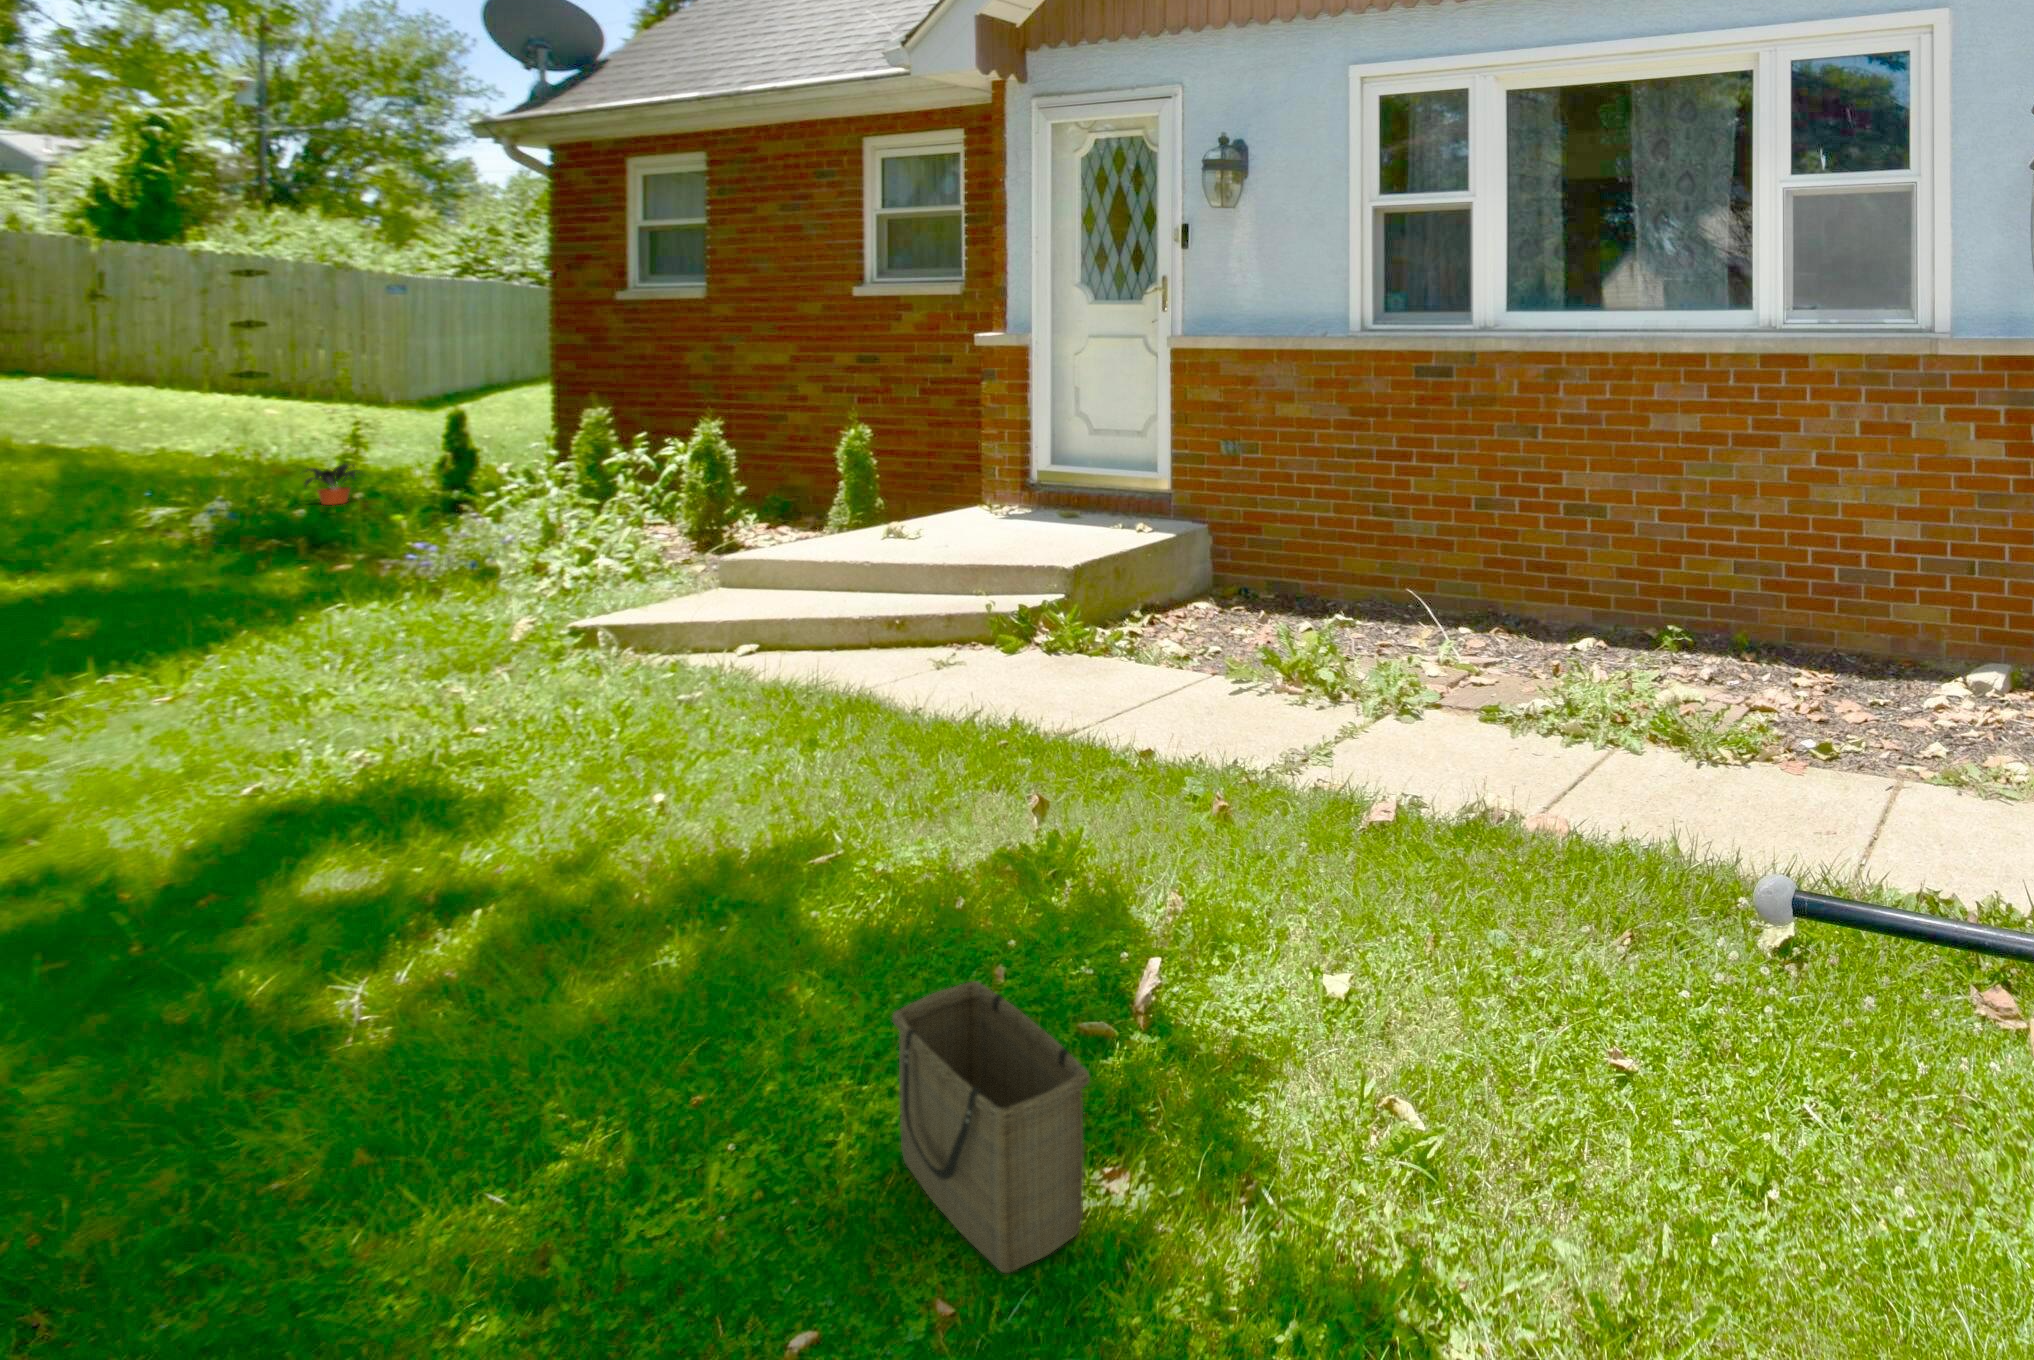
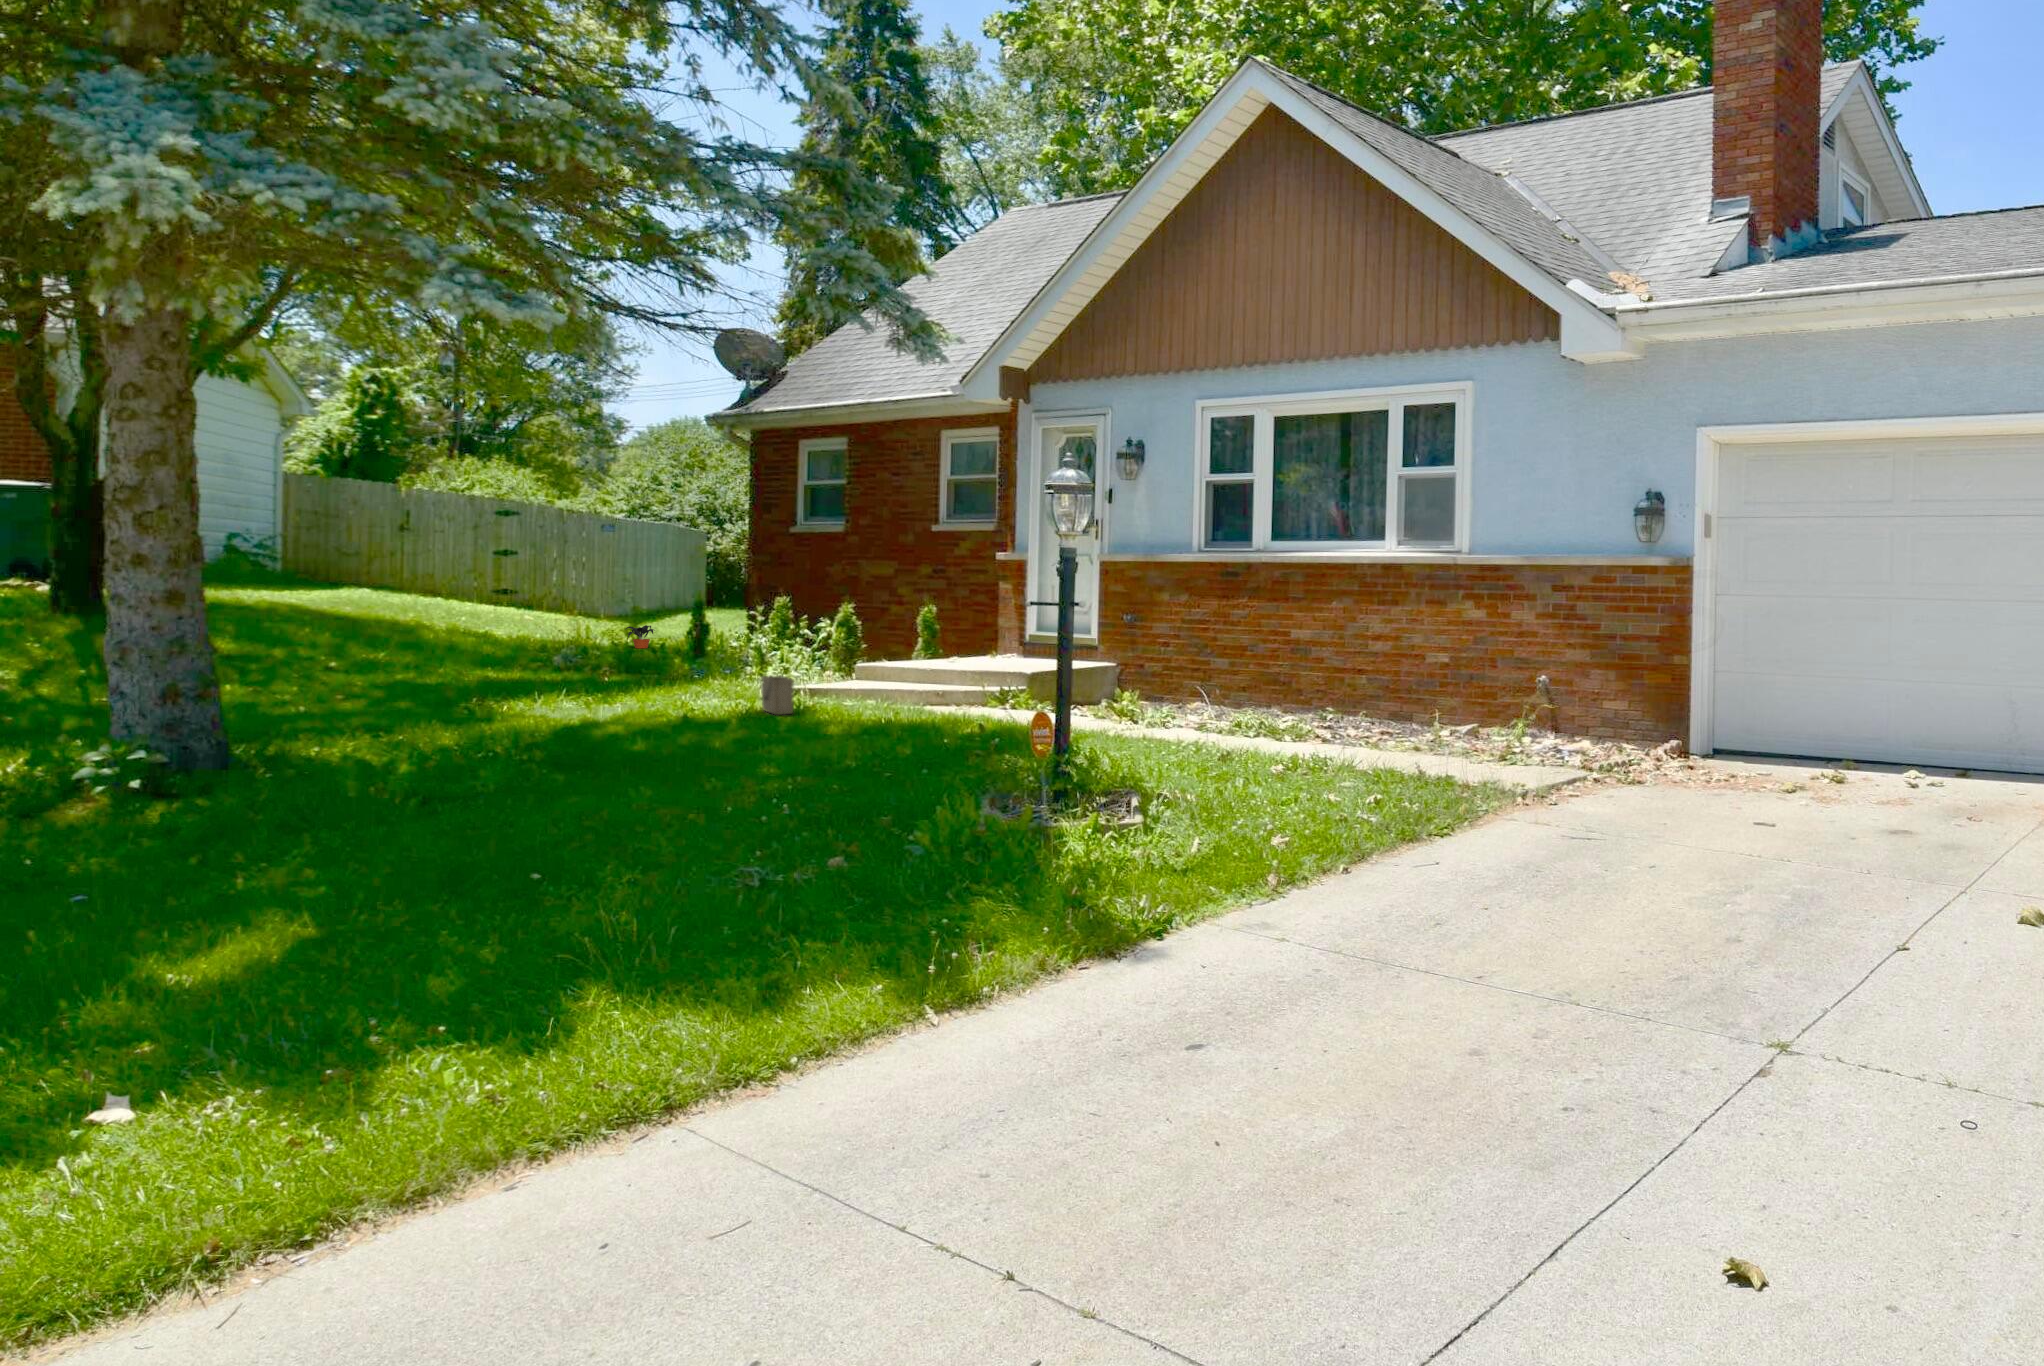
basket: present [892,981,1090,1273] -> present [761,675,794,715]

